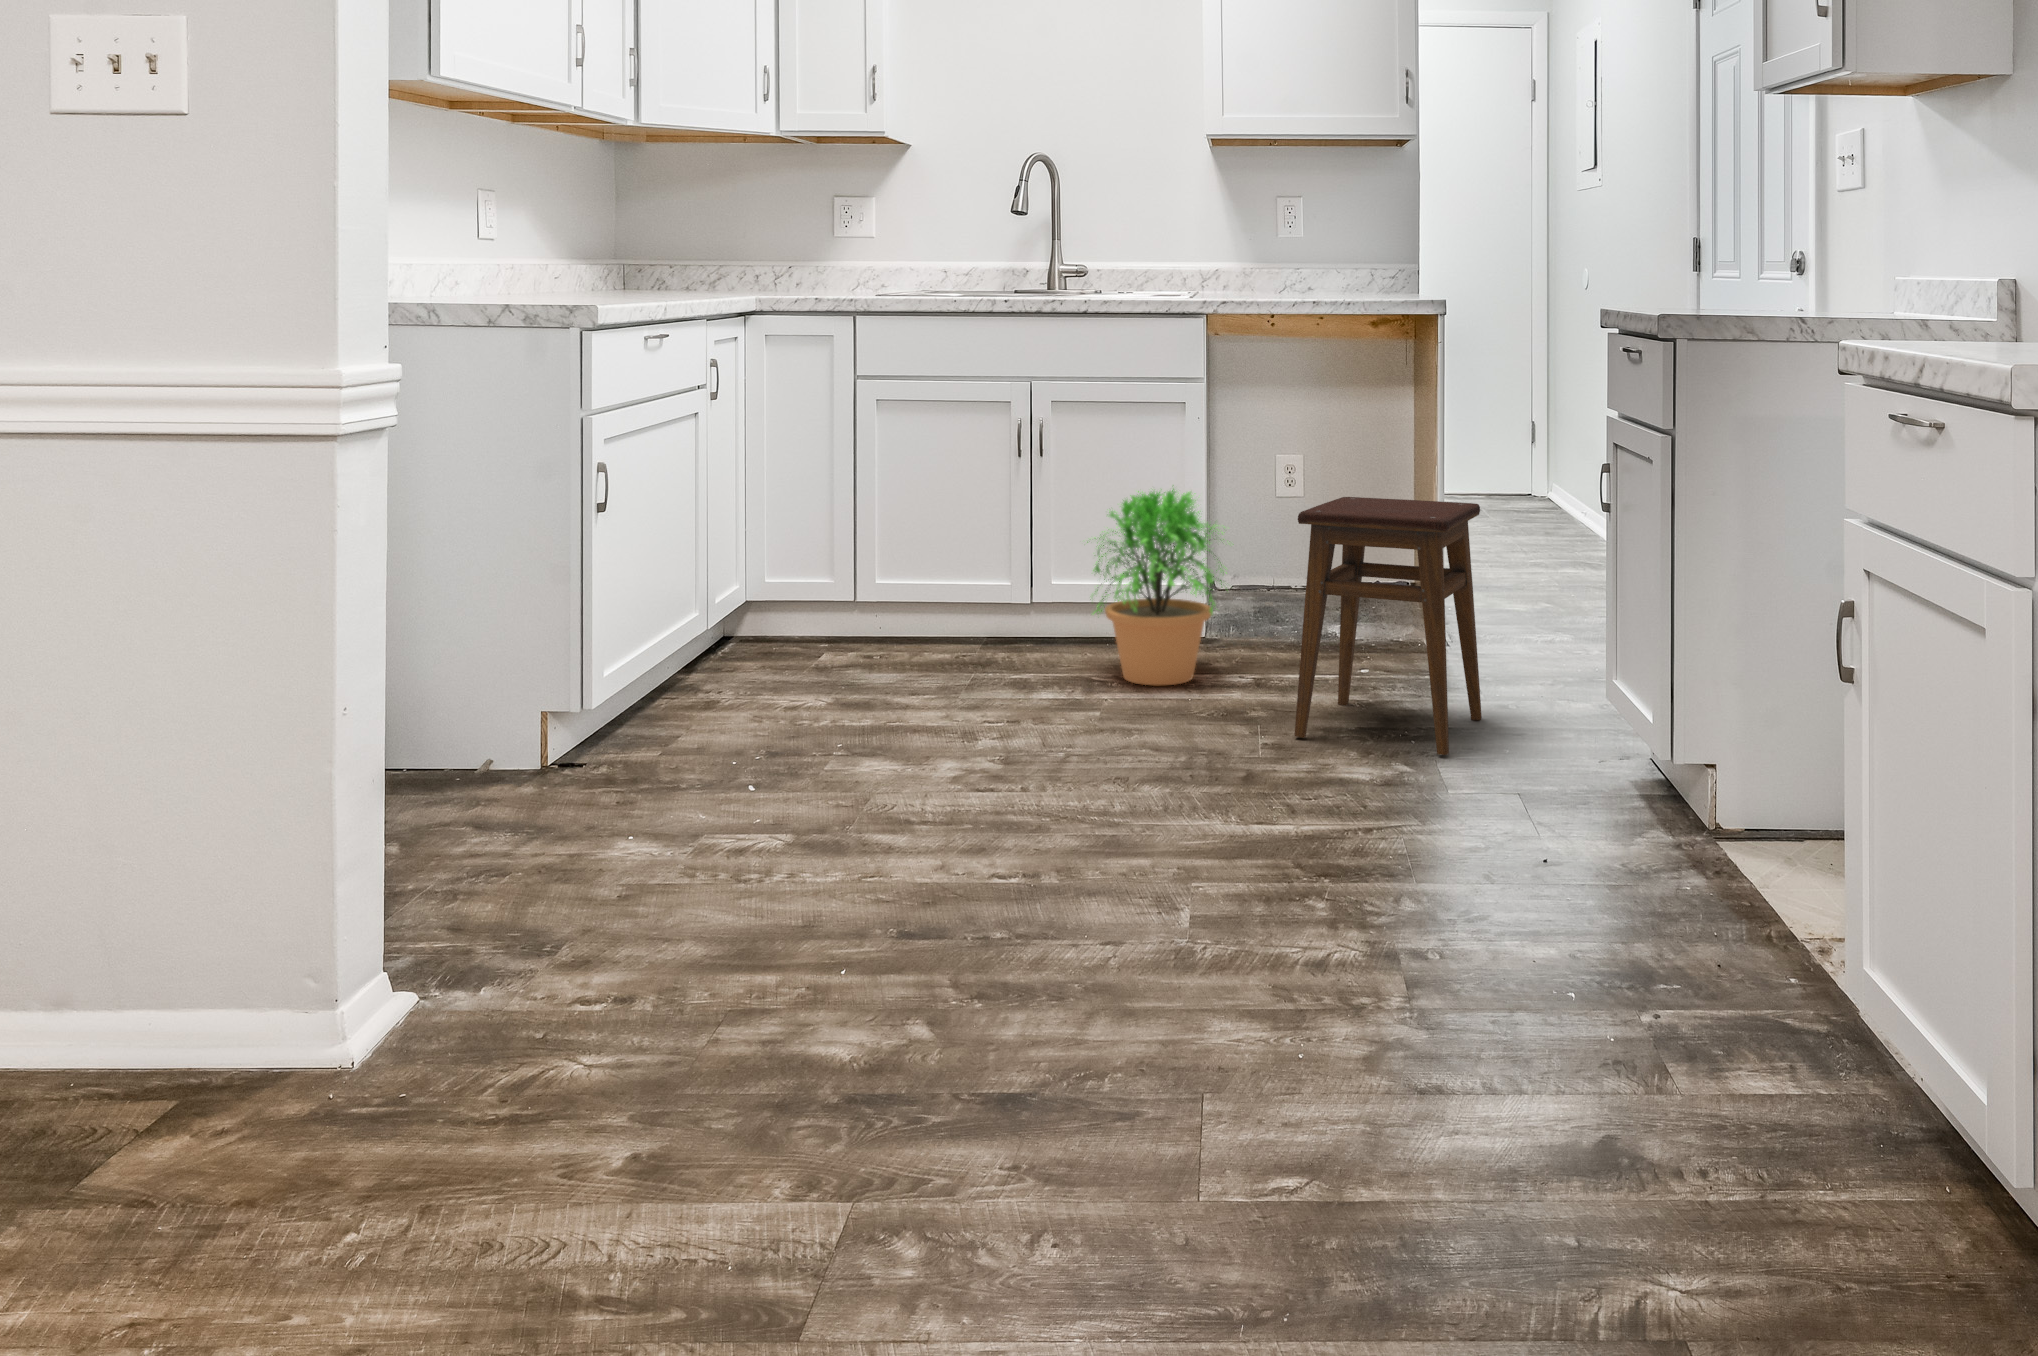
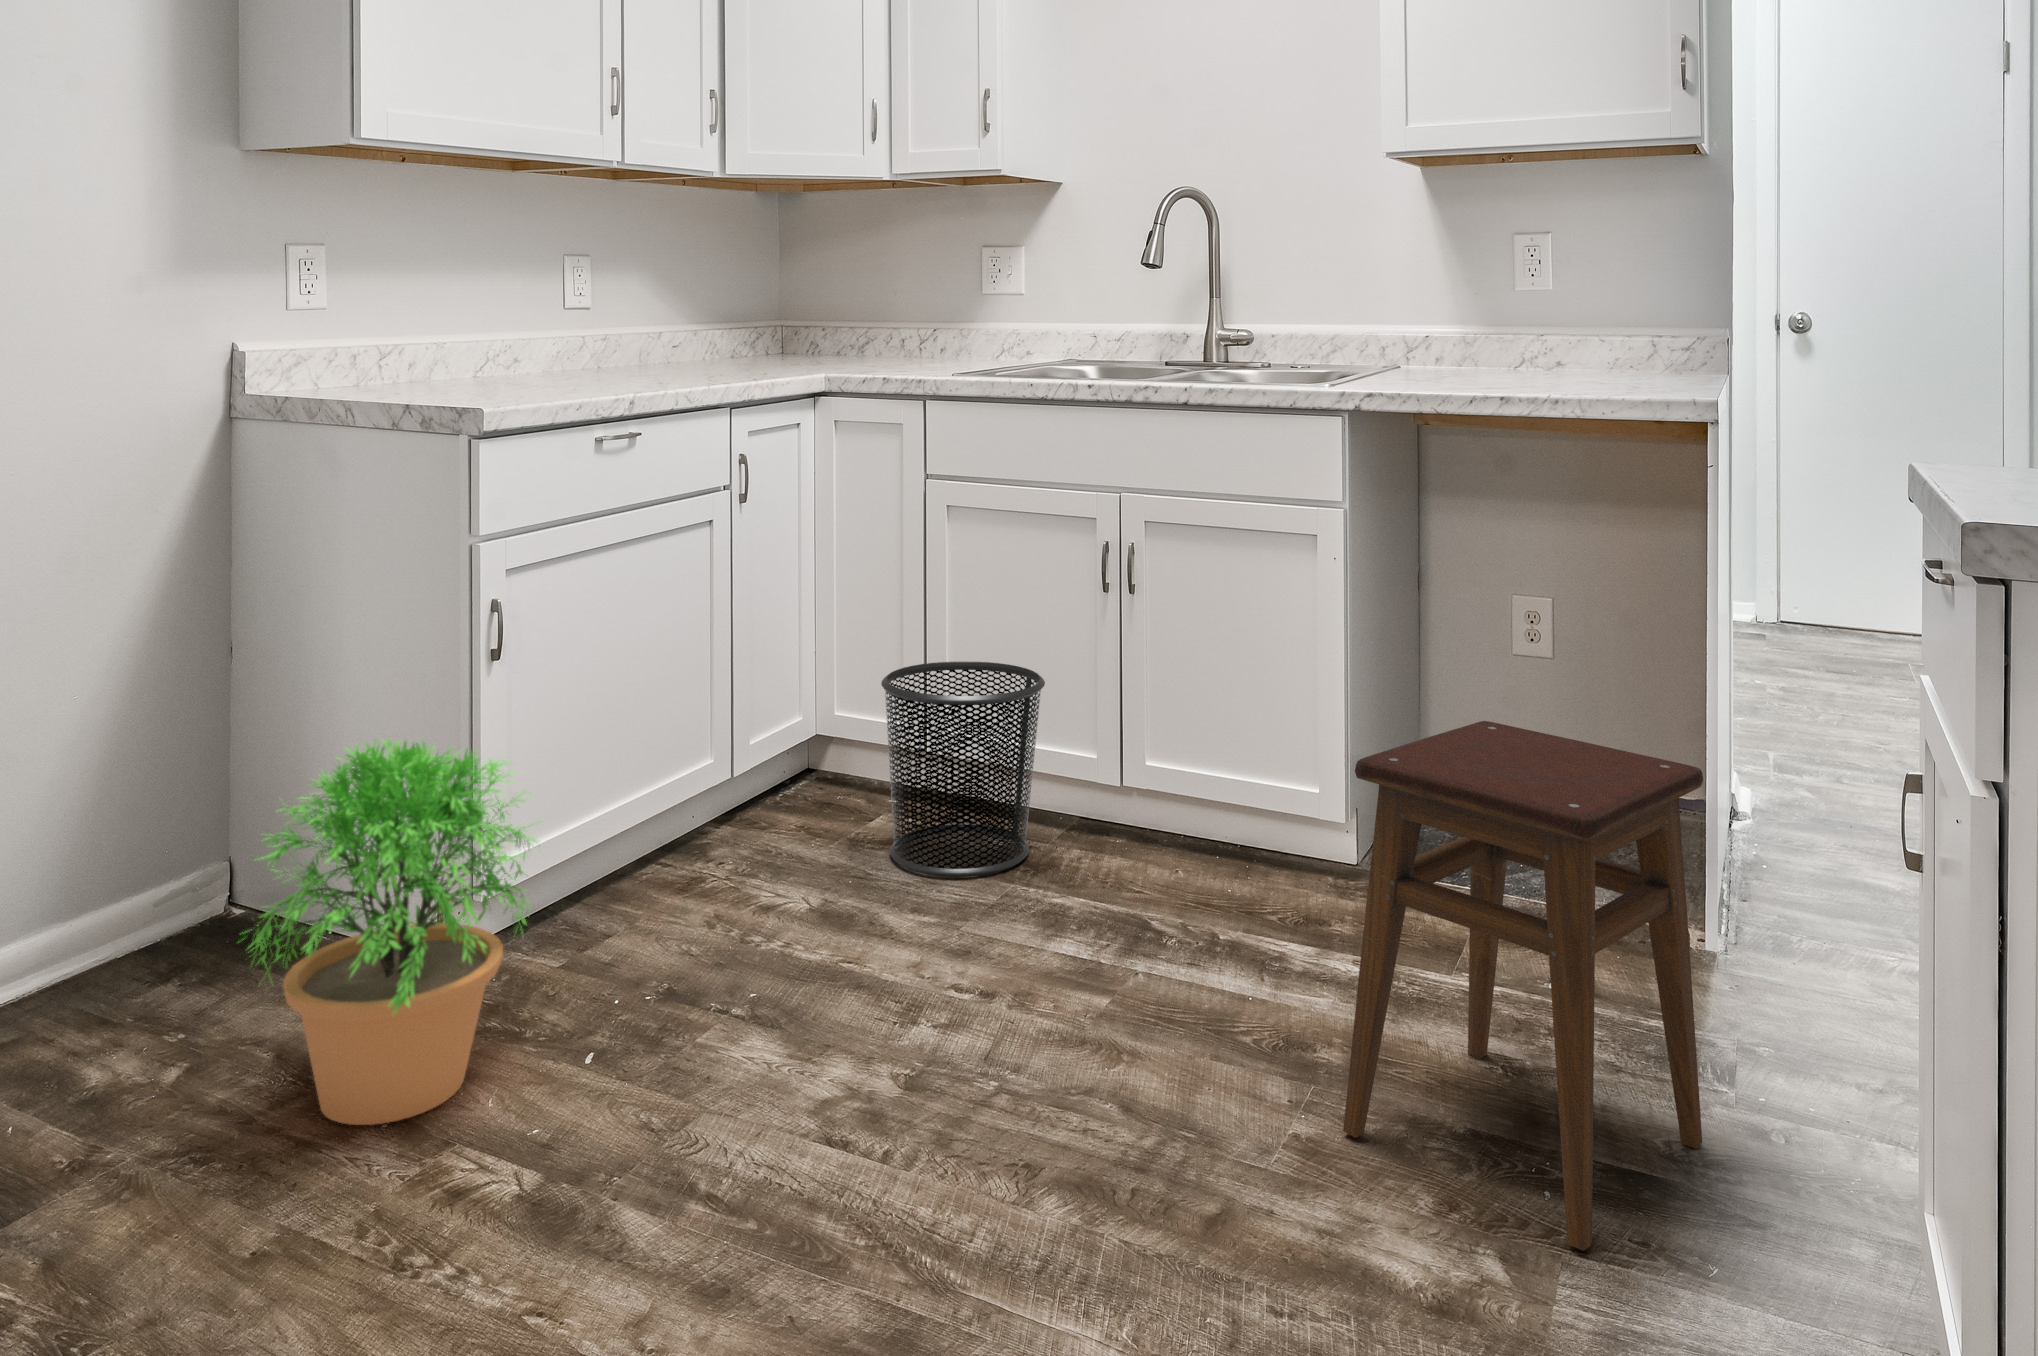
potted plant: present [1087,488,1226,685] -> present [249,740,540,1125]
waste bin: none [854,518,981,672] -> present [881,661,1045,877]

